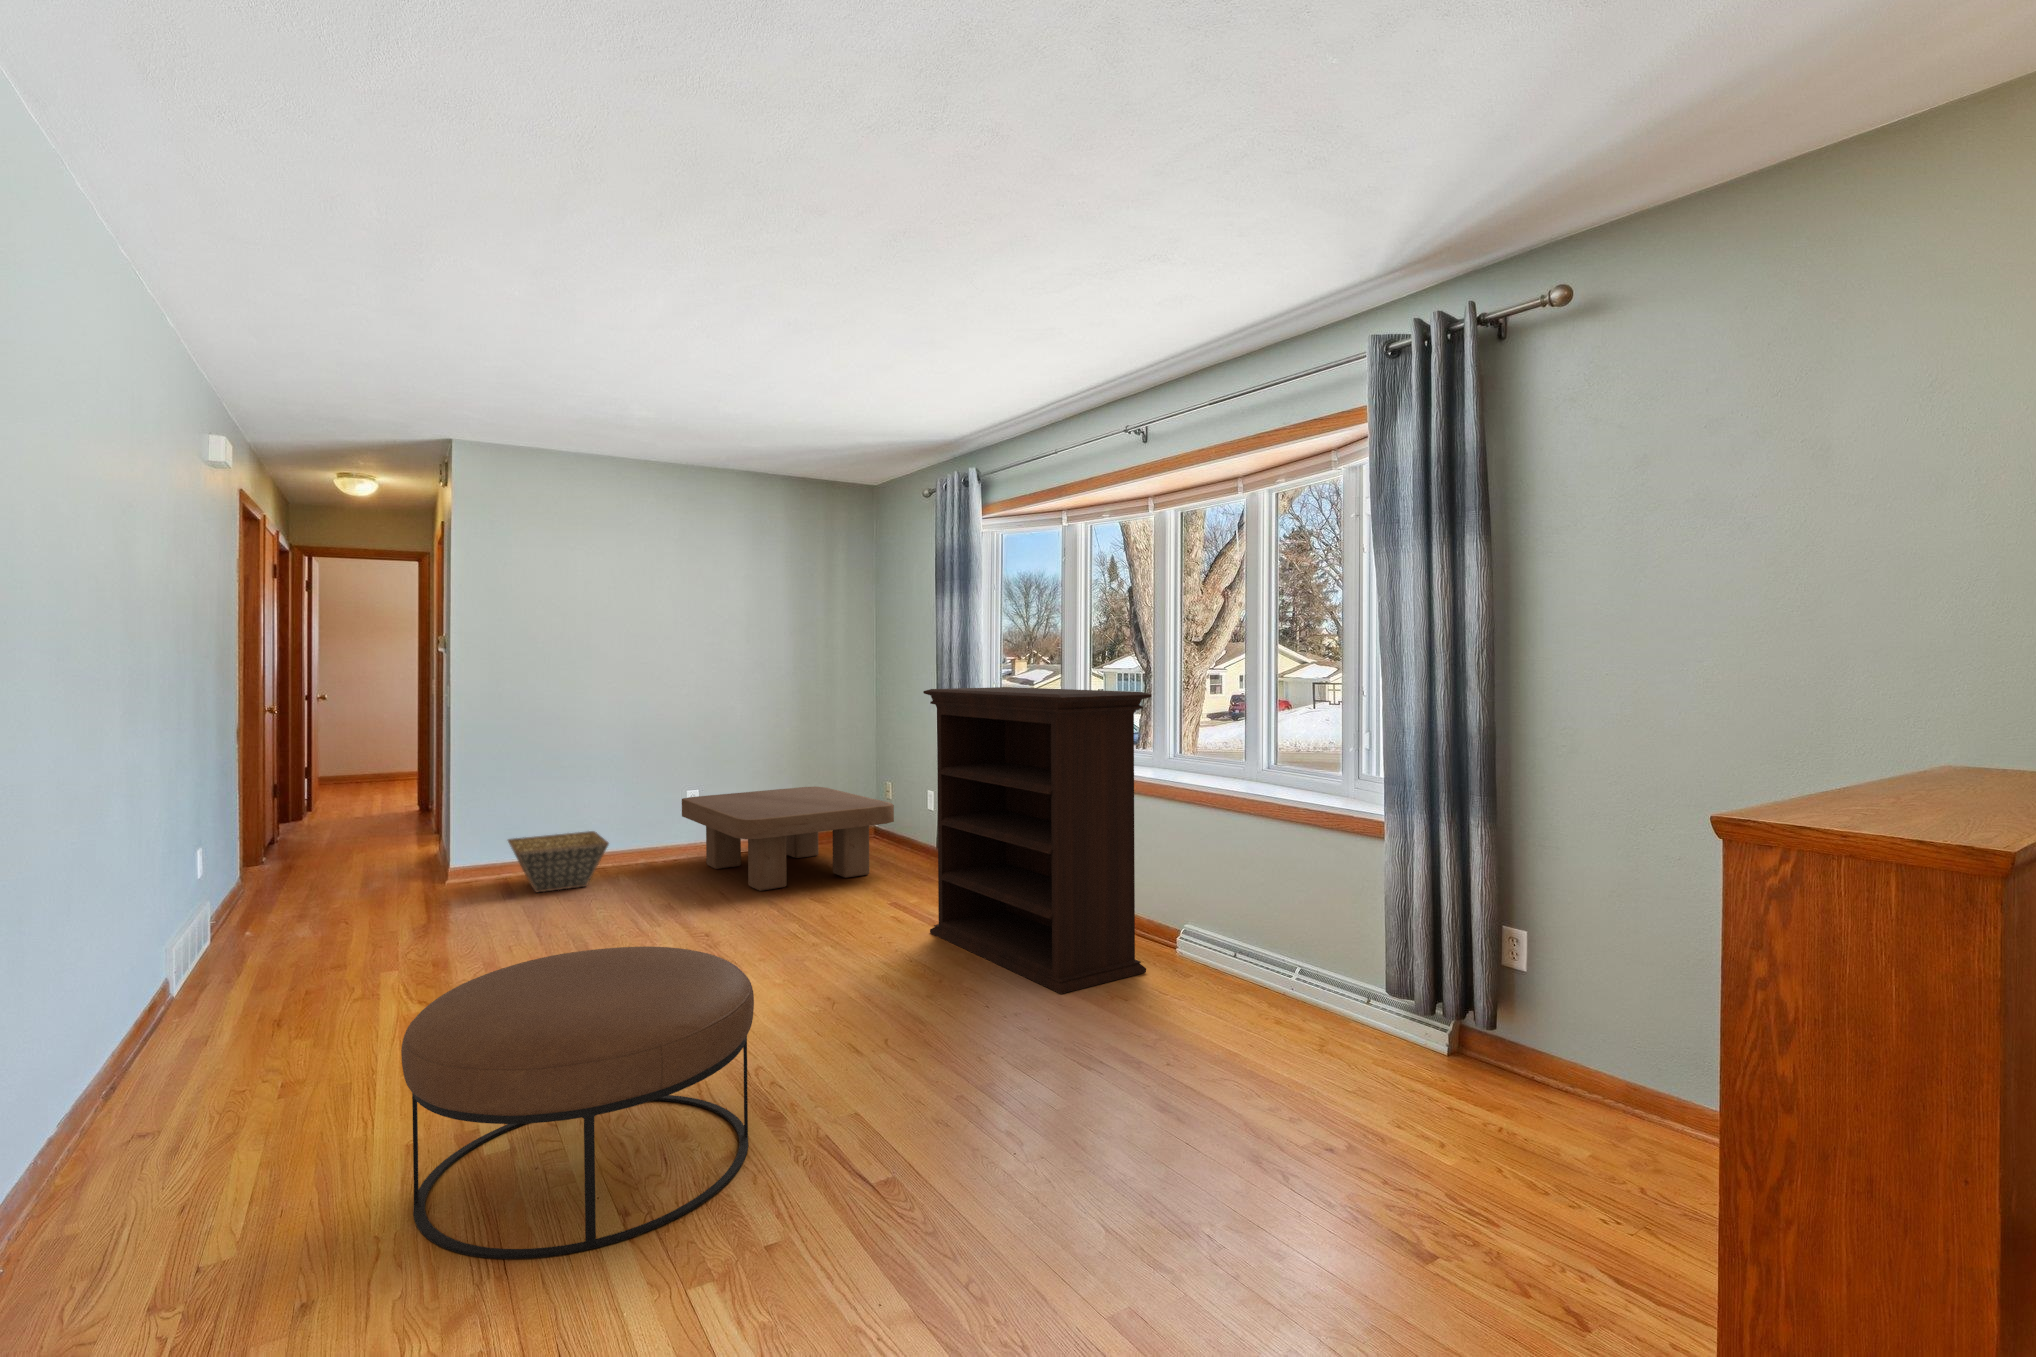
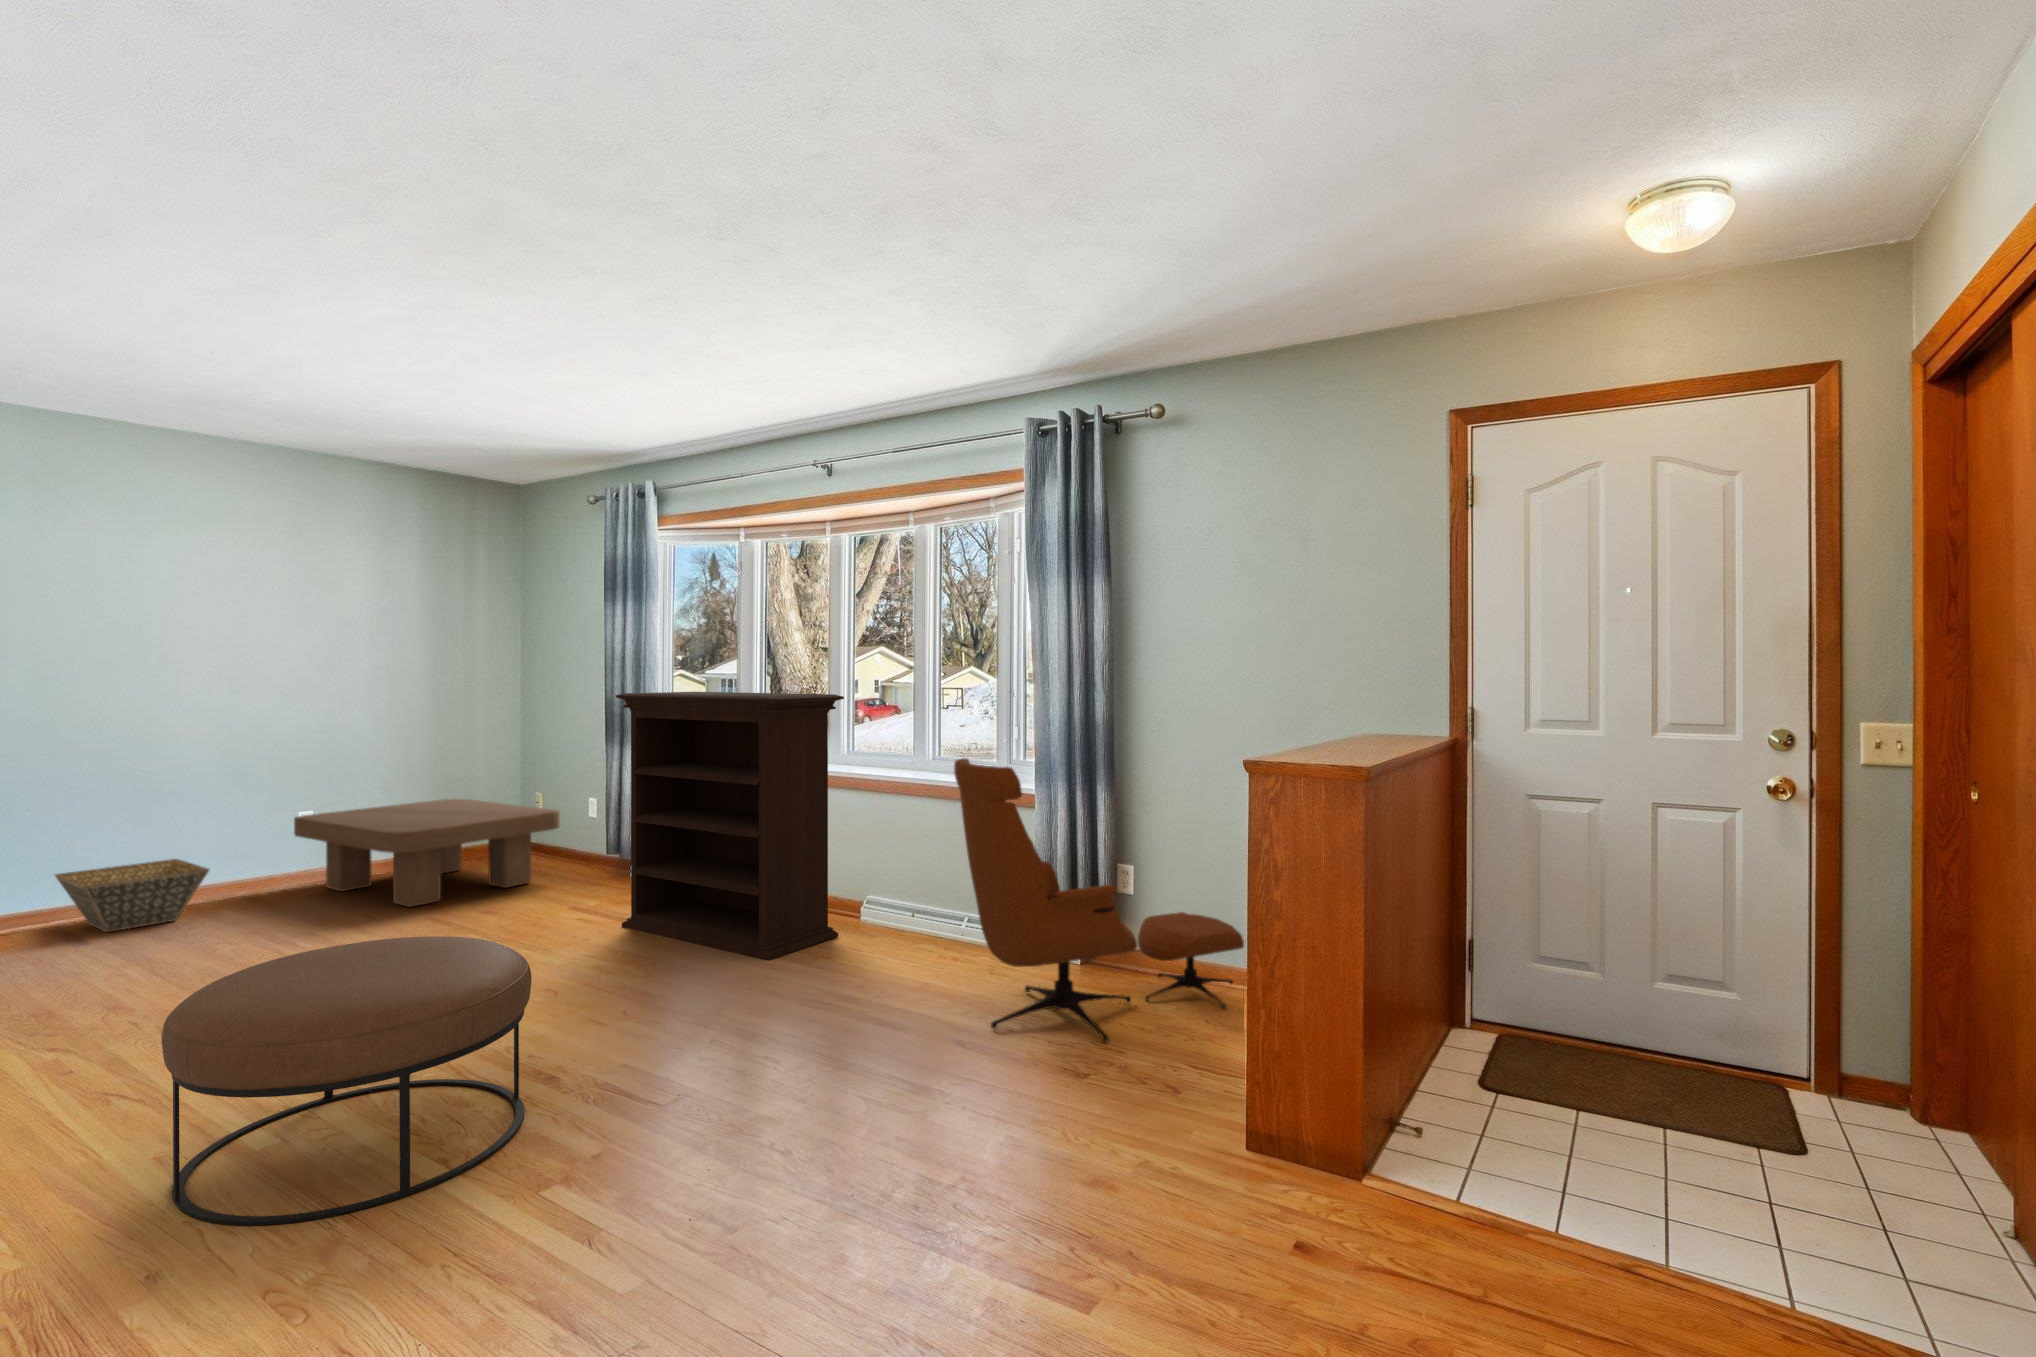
lounge chair: none [1256,778,1707,1195] -> present [954,758,1244,1042]

